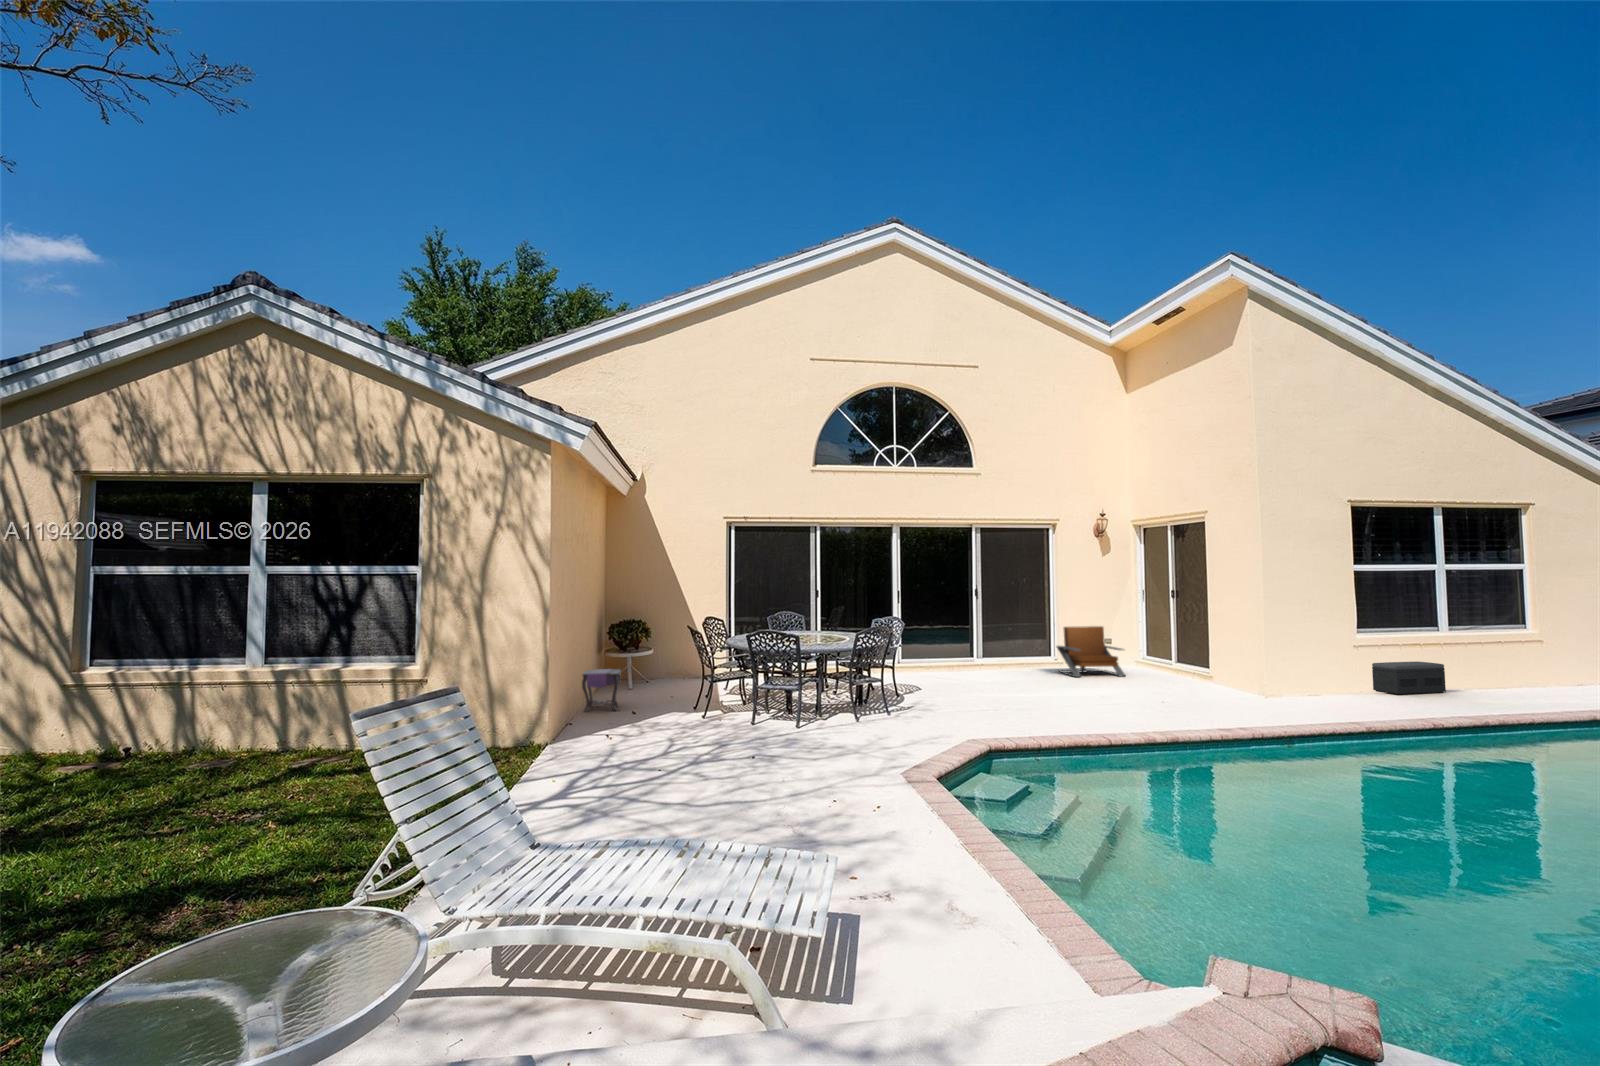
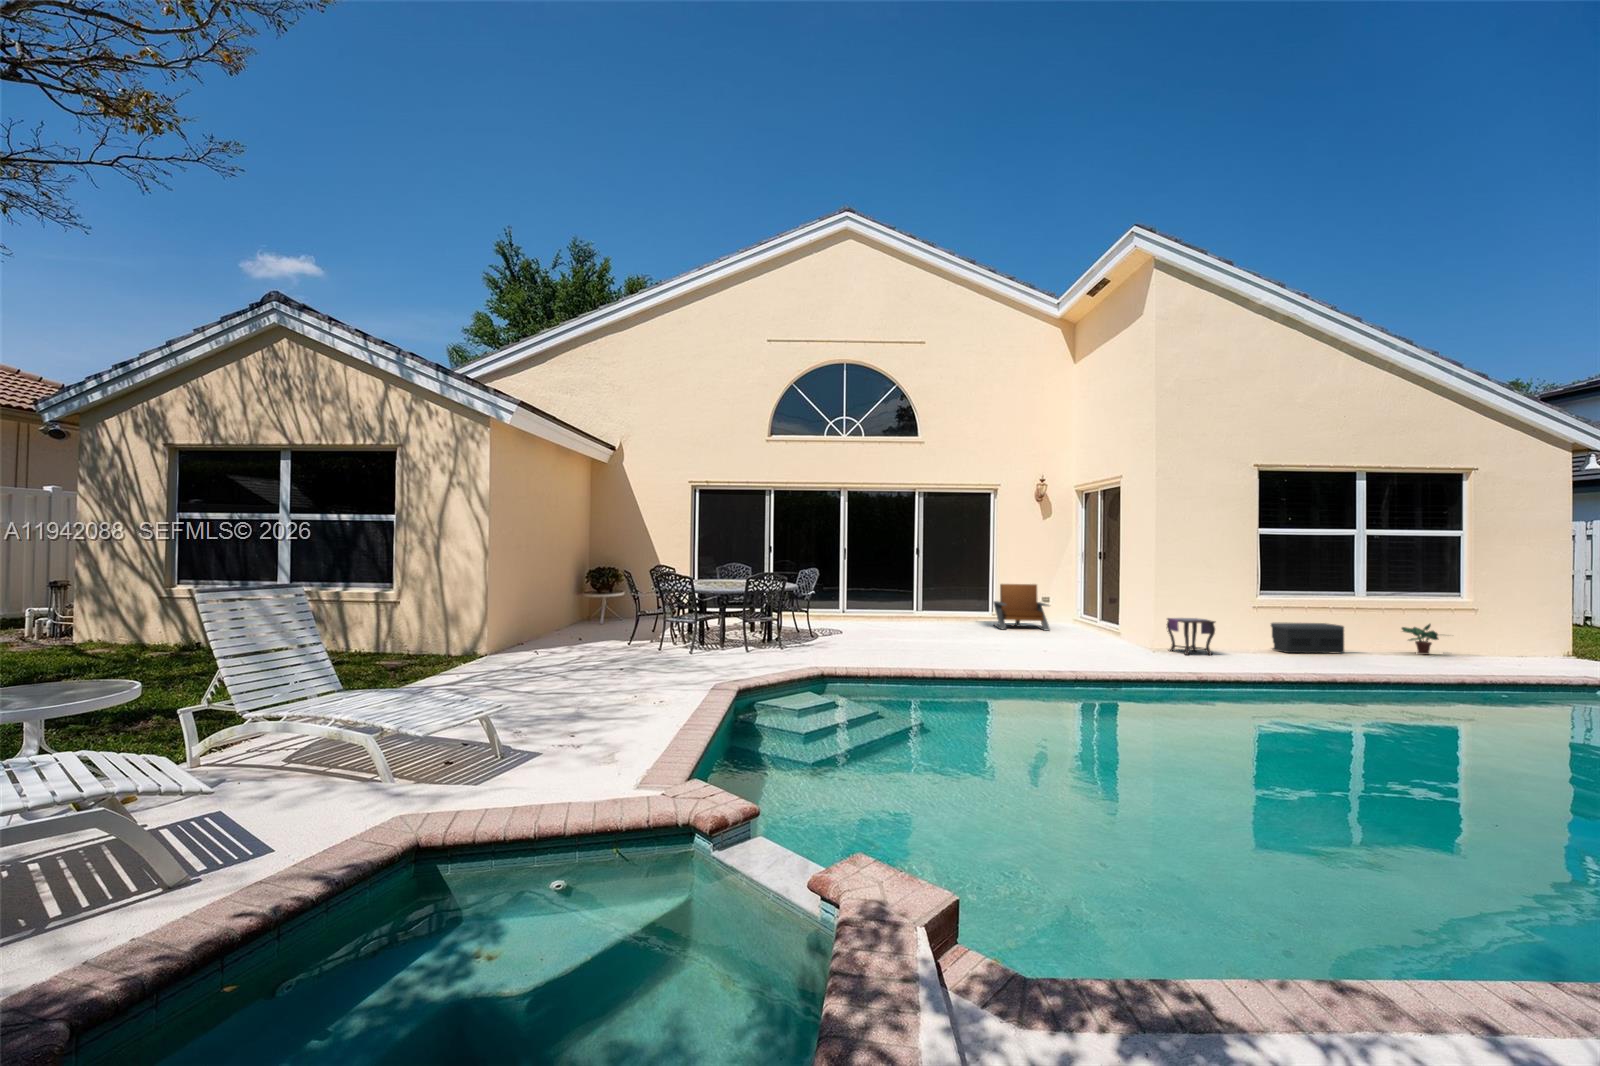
potted plant: none [1484,658,1543,690] -> present [1402,624,1438,654]
side table: present [582,669,621,712] -> present [1167,618,1215,655]

